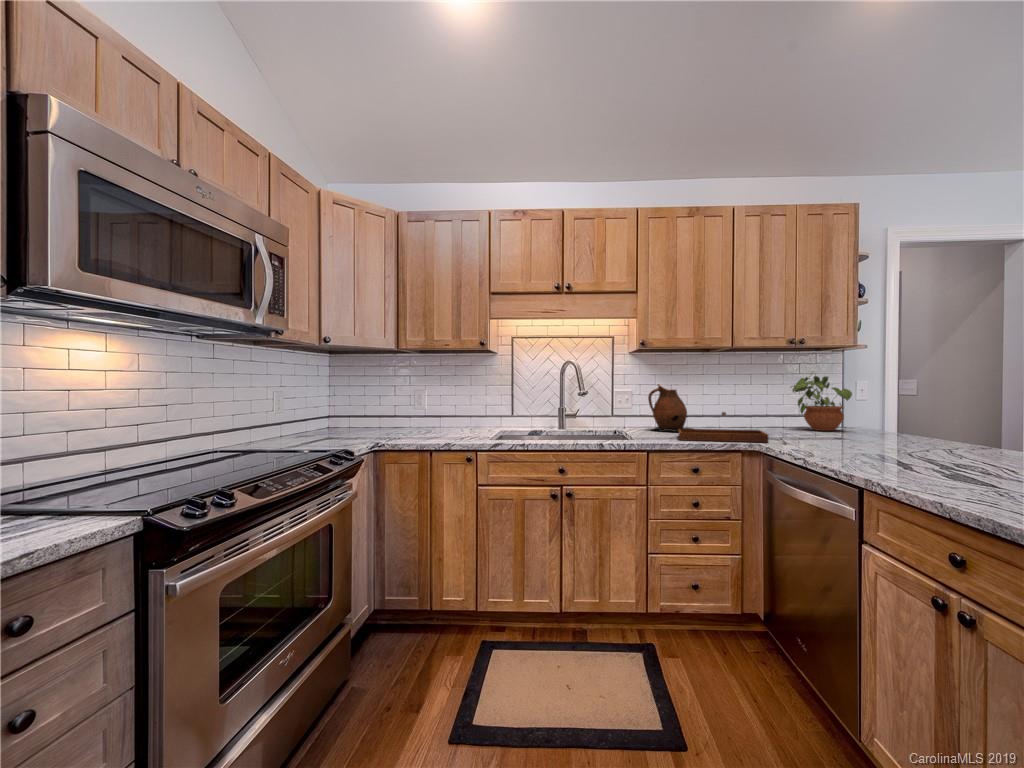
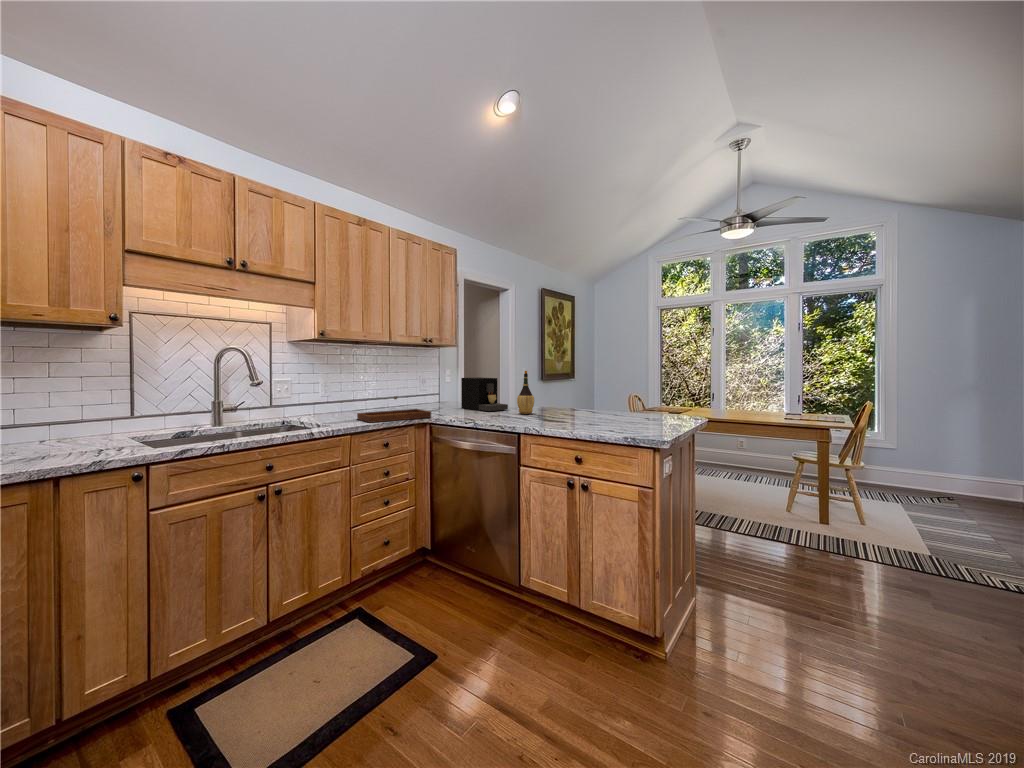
potted plant: present [793,376,852,431] -> none [414,363,453,406]
wine bottle: none [937,378,978,454] -> present [517,371,534,414]
ceramic pitcher: present [648,384,692,431] -> none [315,373,356,416]
coffee maker: none [855,391,935,444] -> present [461,377,508,411]

